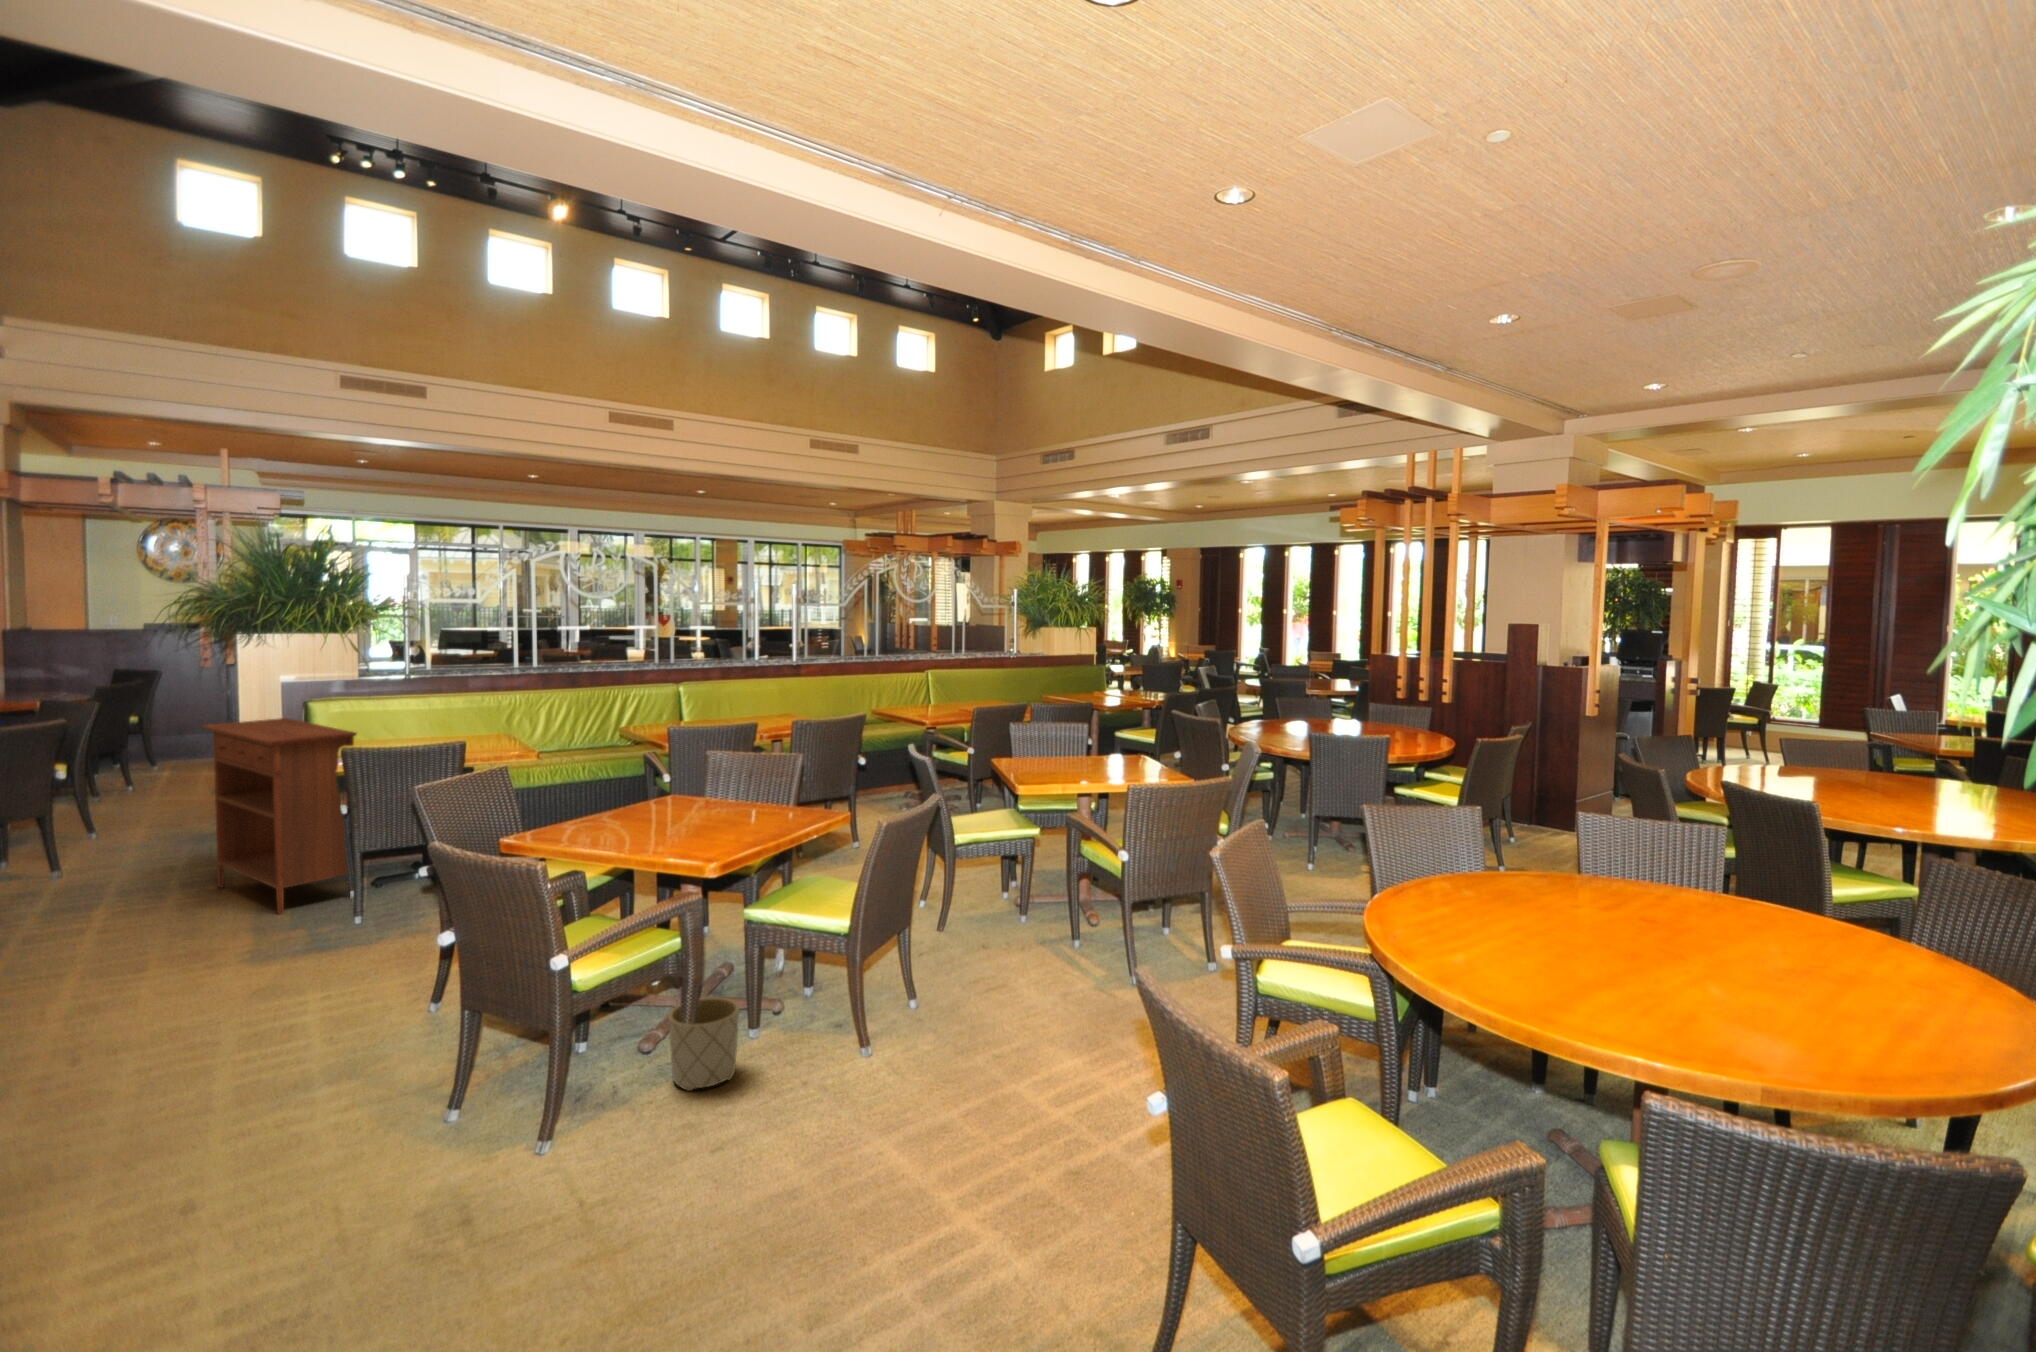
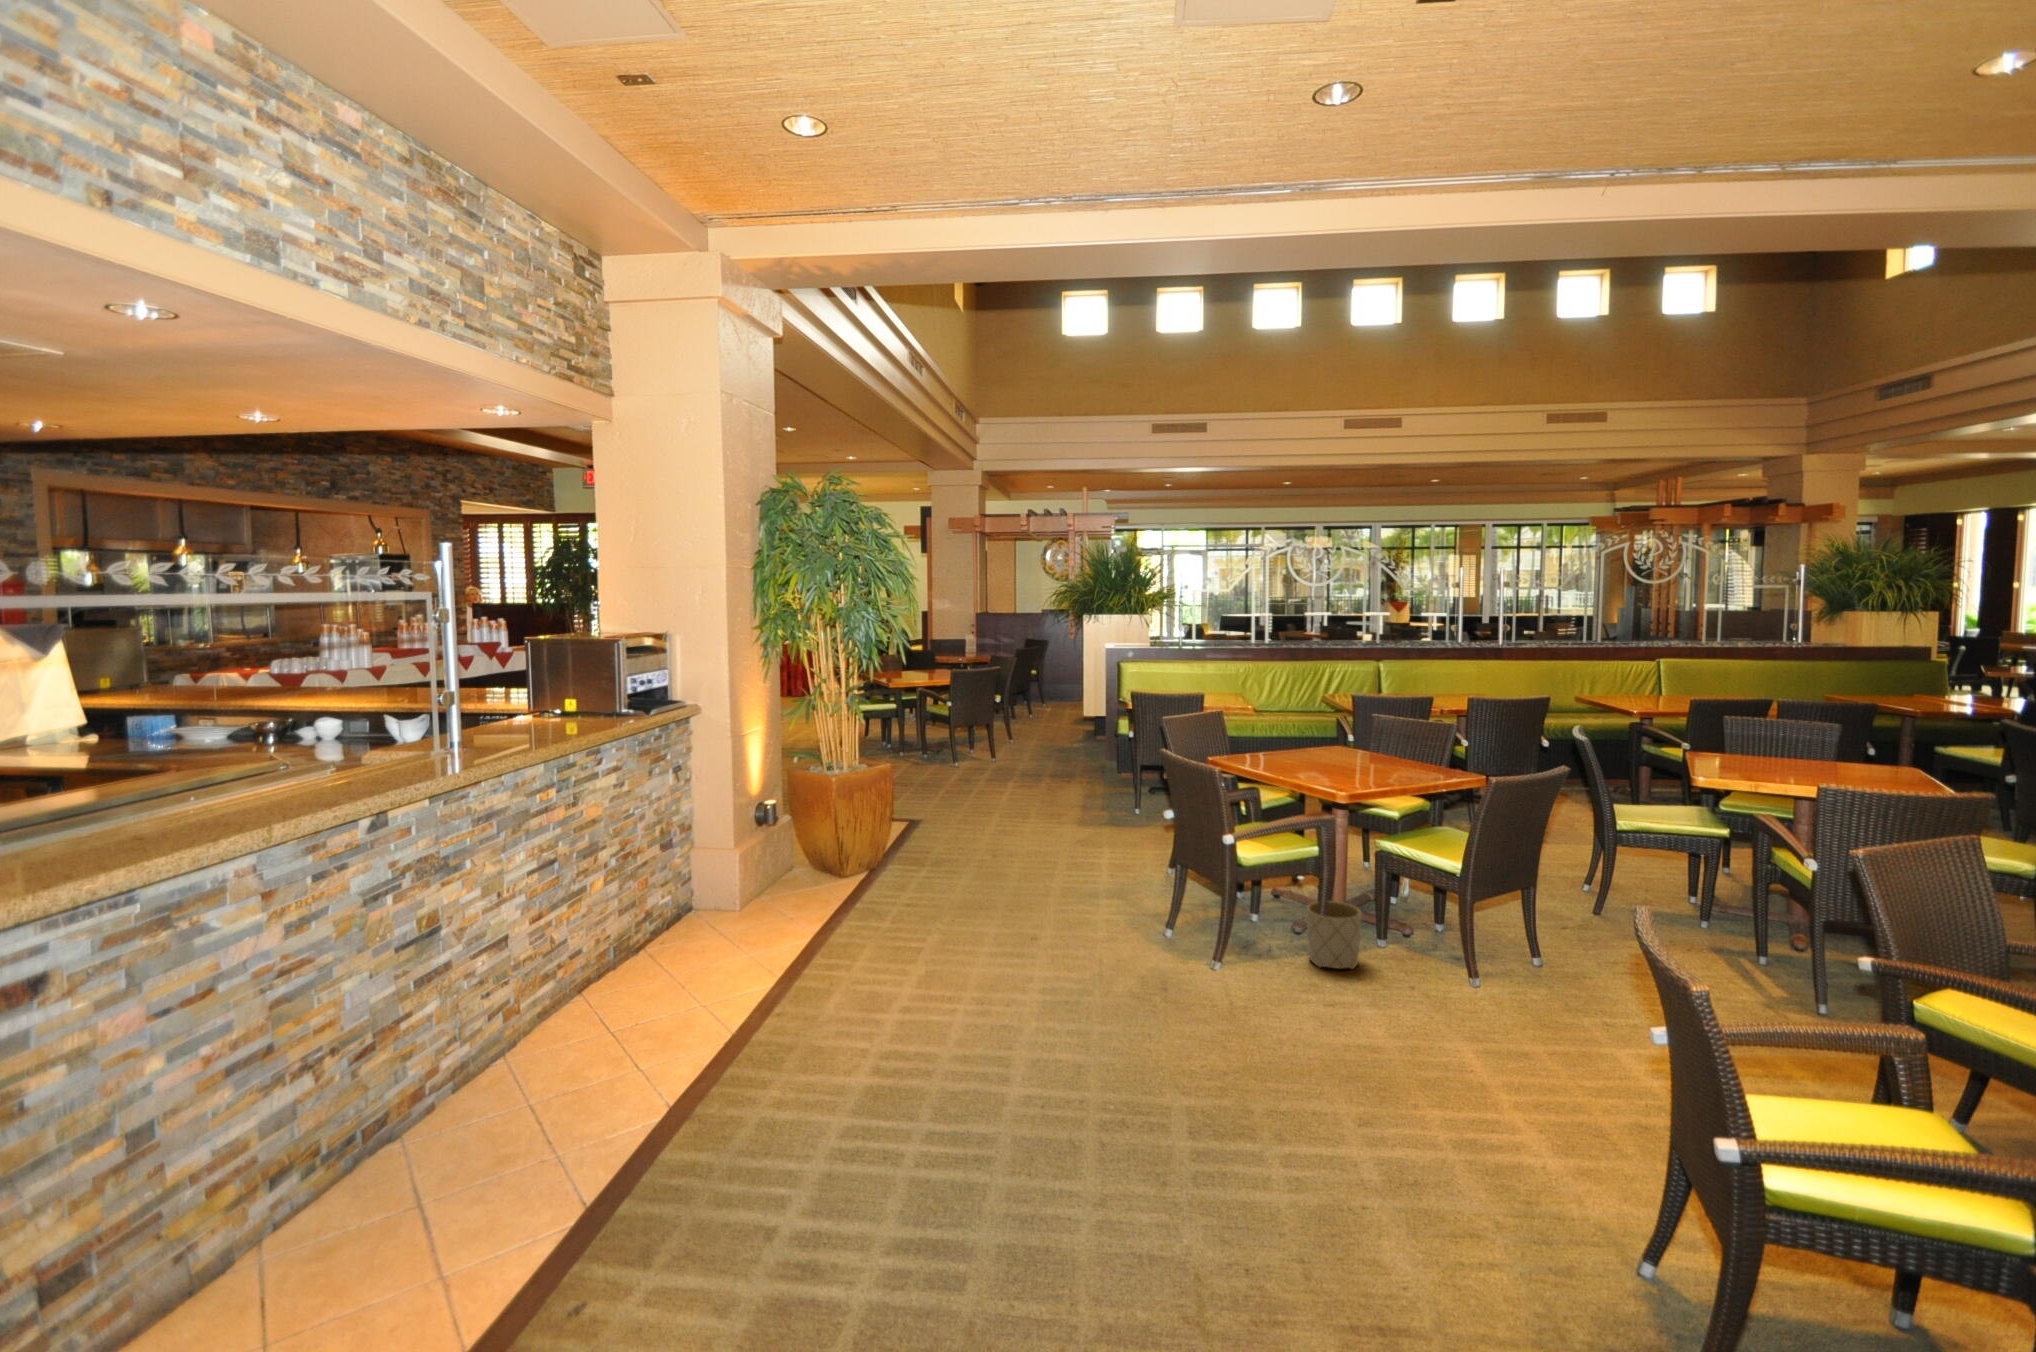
console table: present [202,718,357,915] -> none [1060,672,1141,803]

